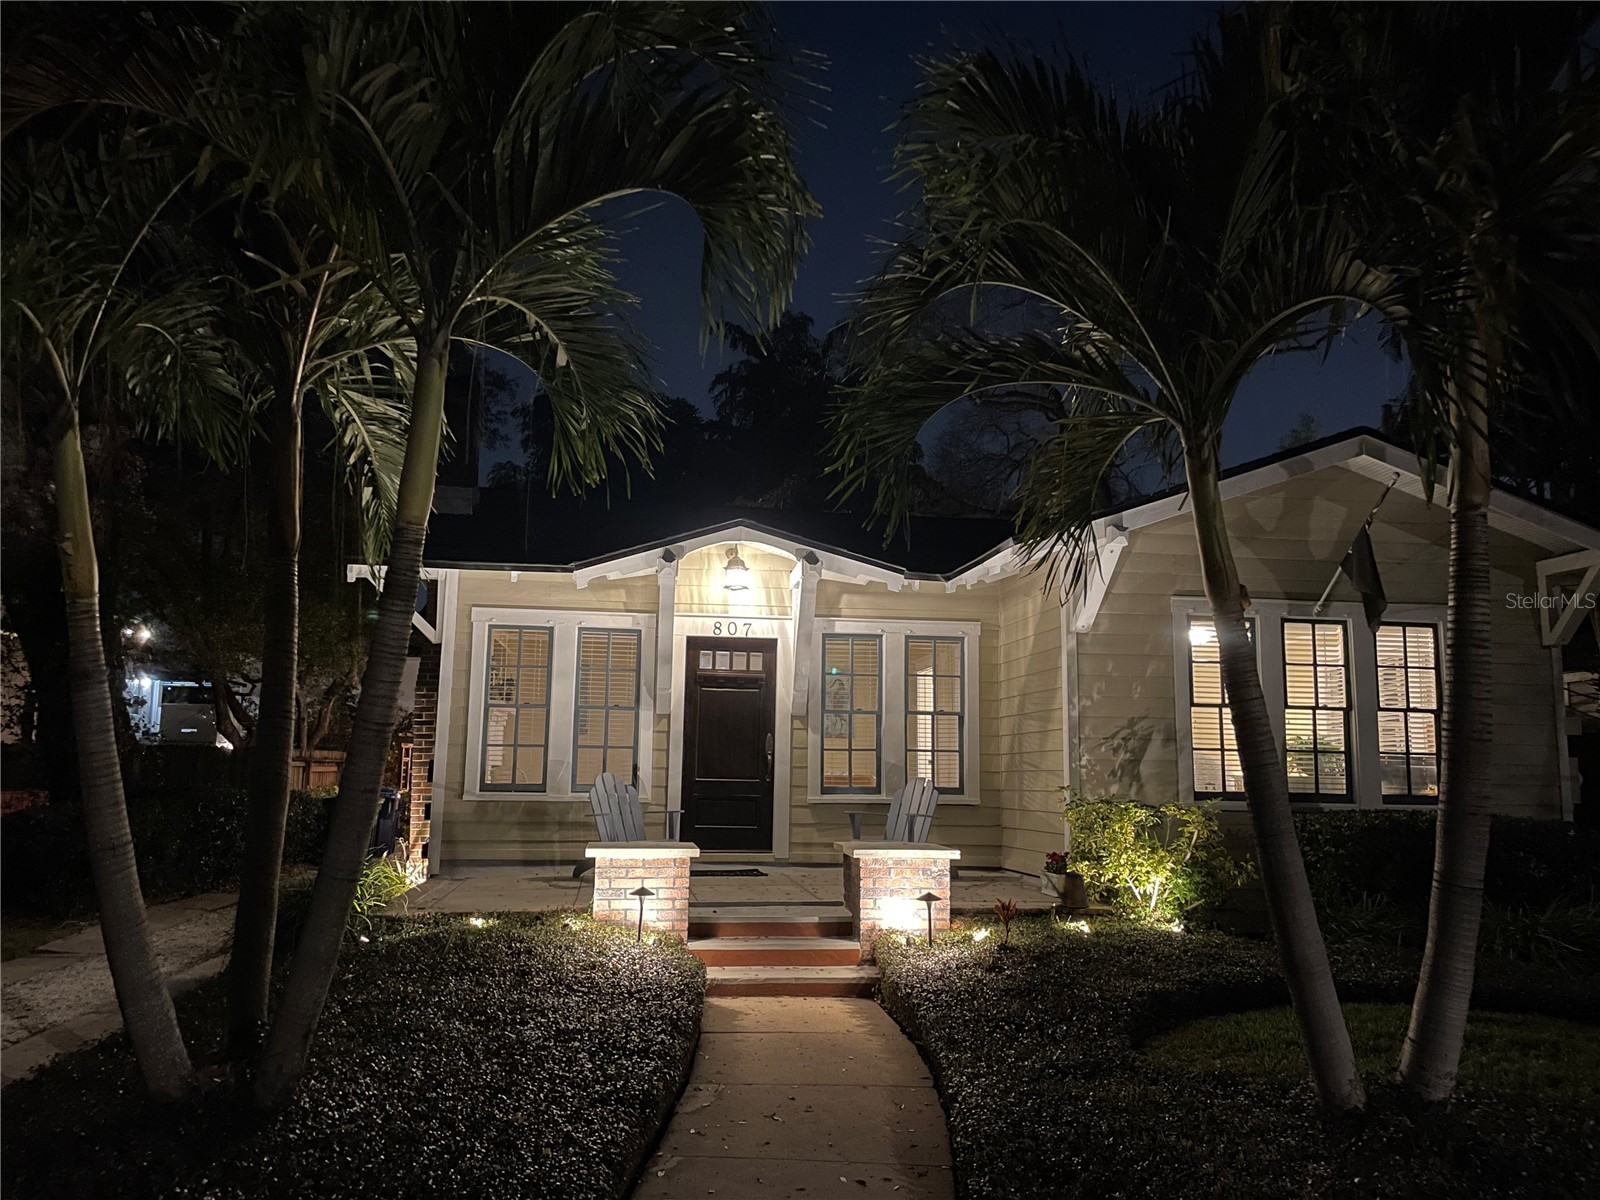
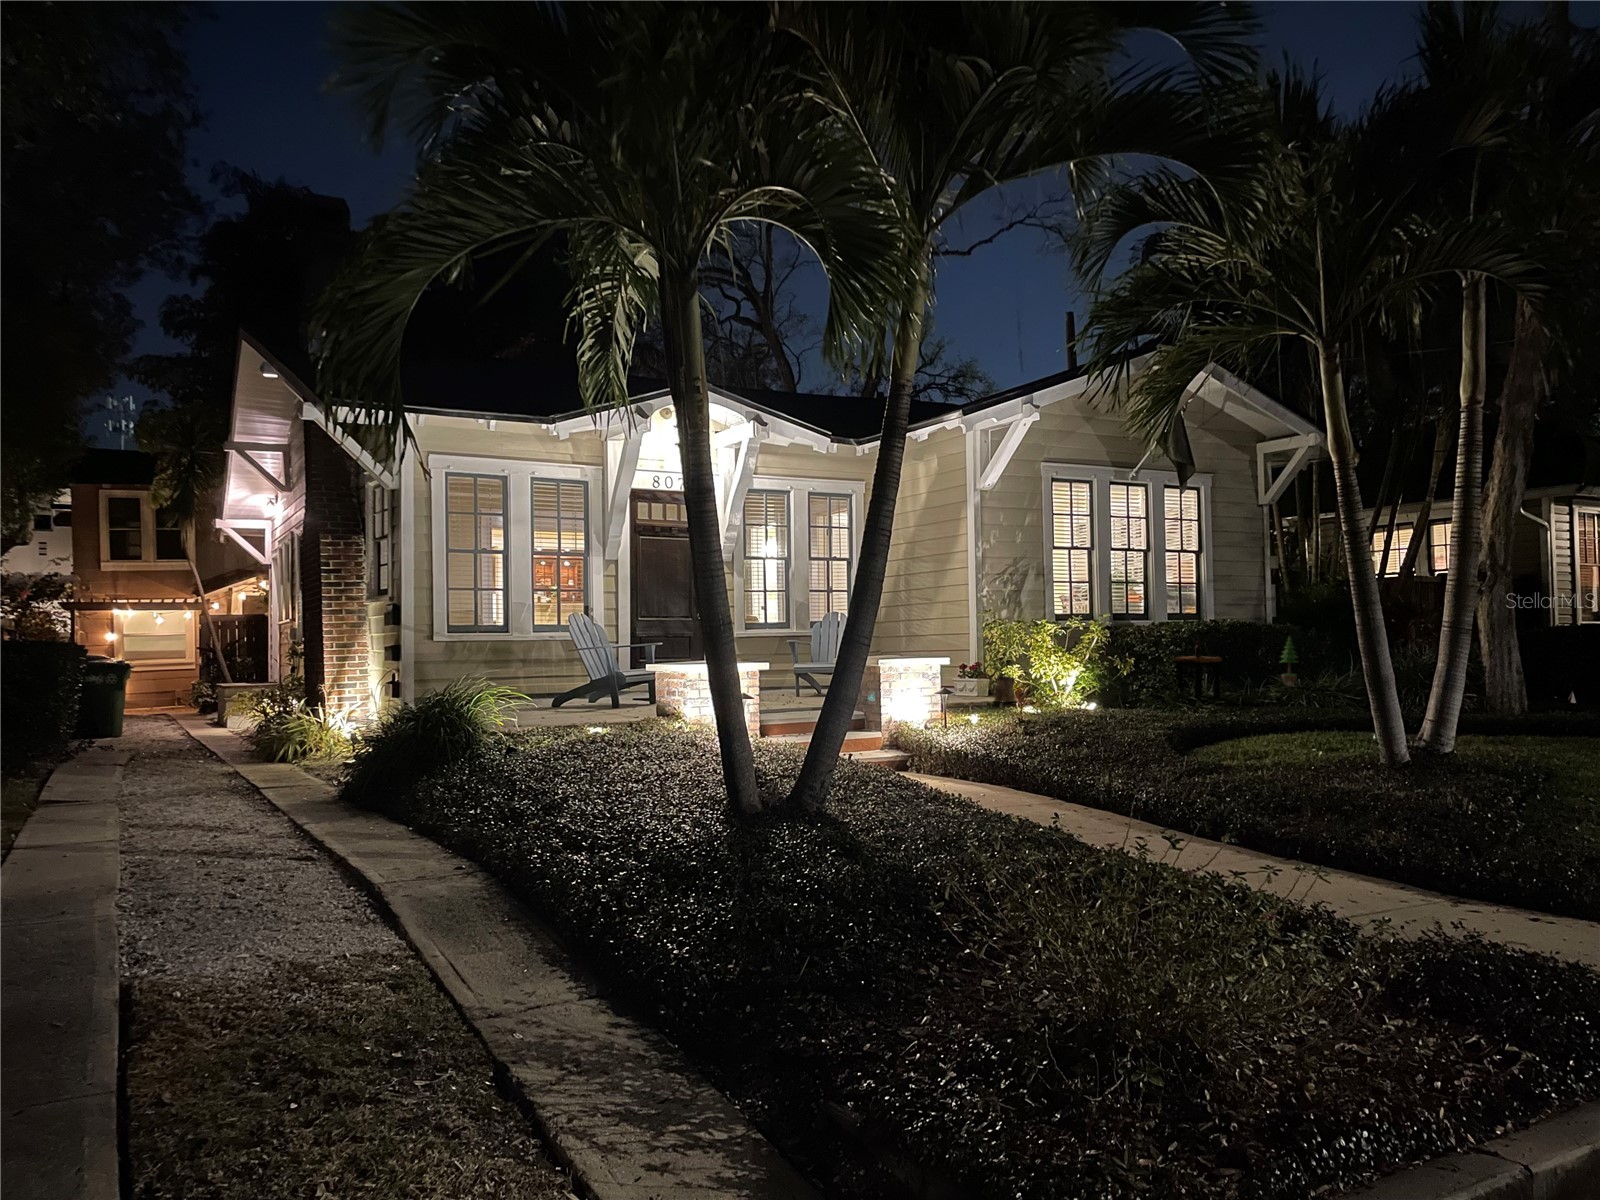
potted tree: none [1544,838,1577,914] -> present [1279,637,1297,686]
side table: none [1331,843,1404,929] -> present [1175,642,1222,699]

